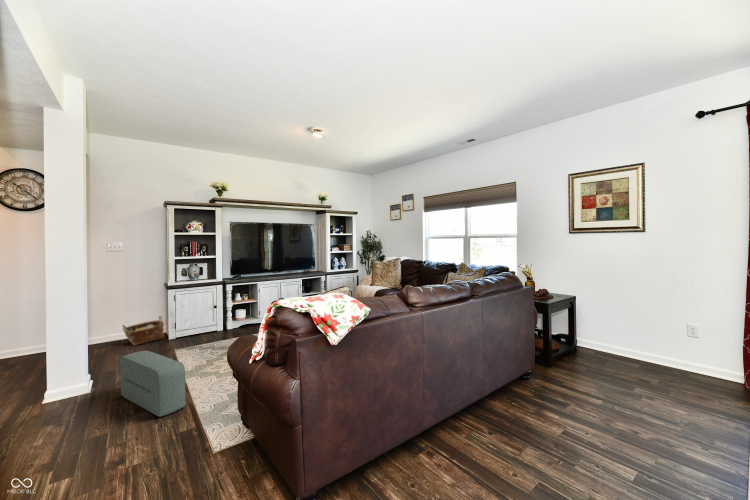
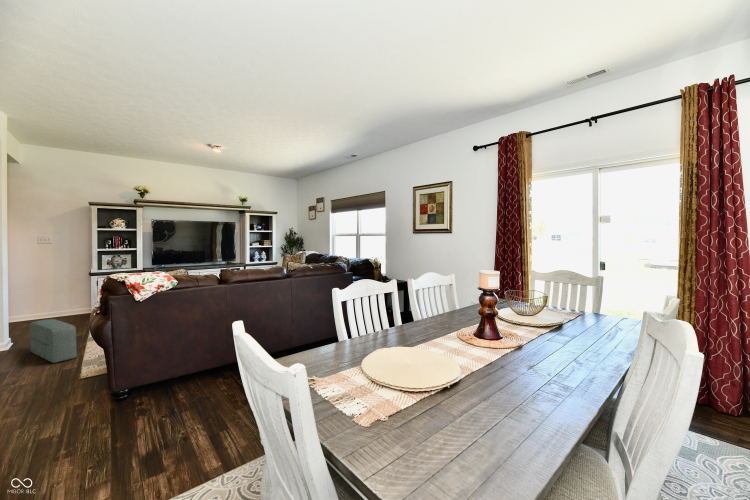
woven basket: present [123,316,164,345] -> none [49,298,87,322]

